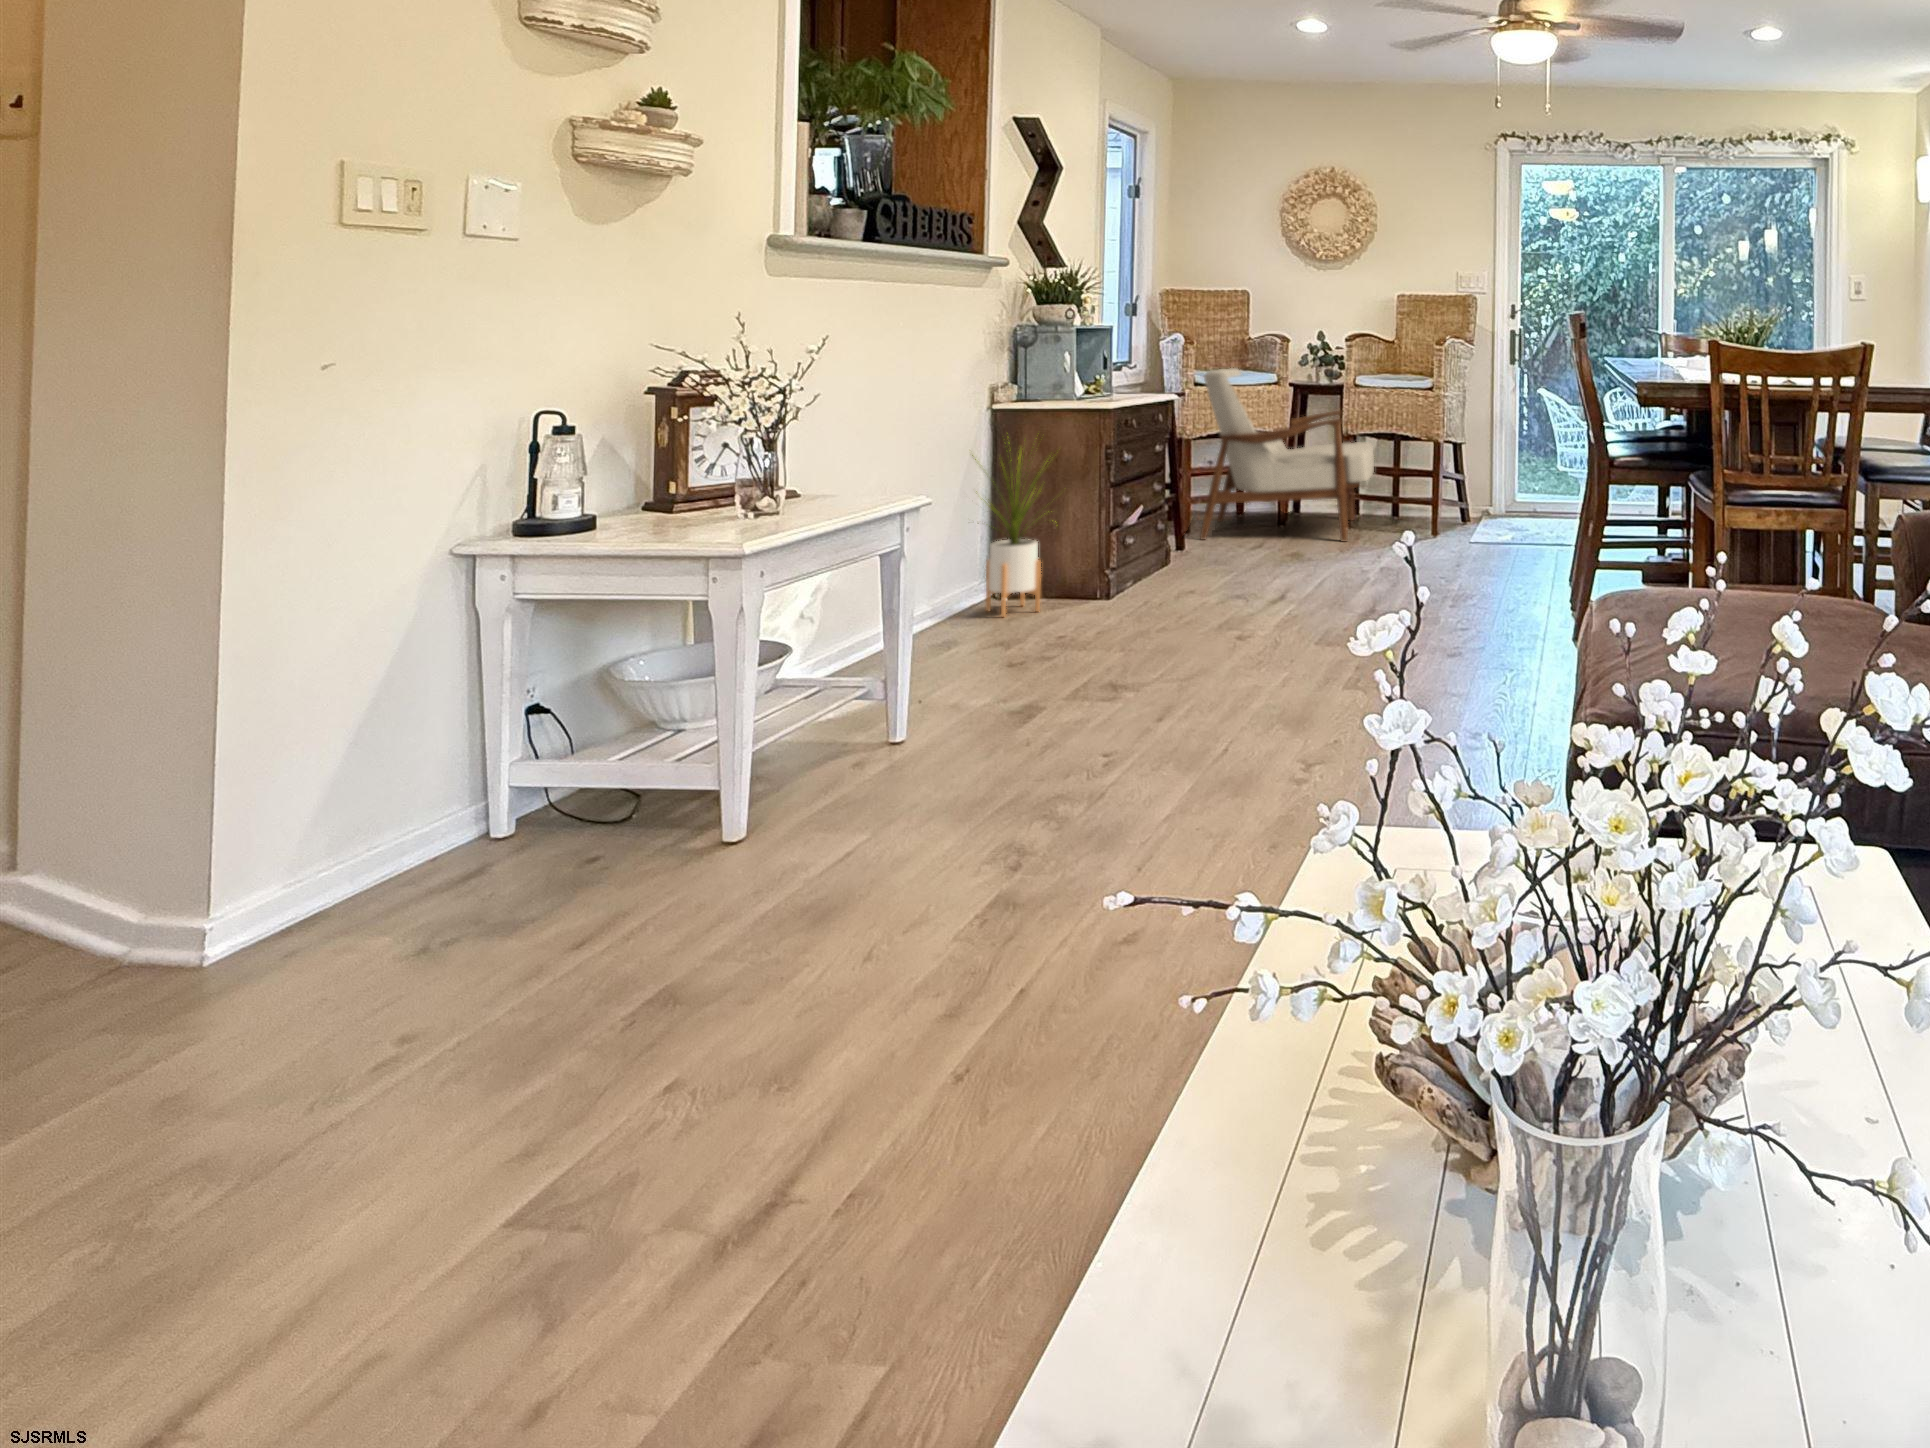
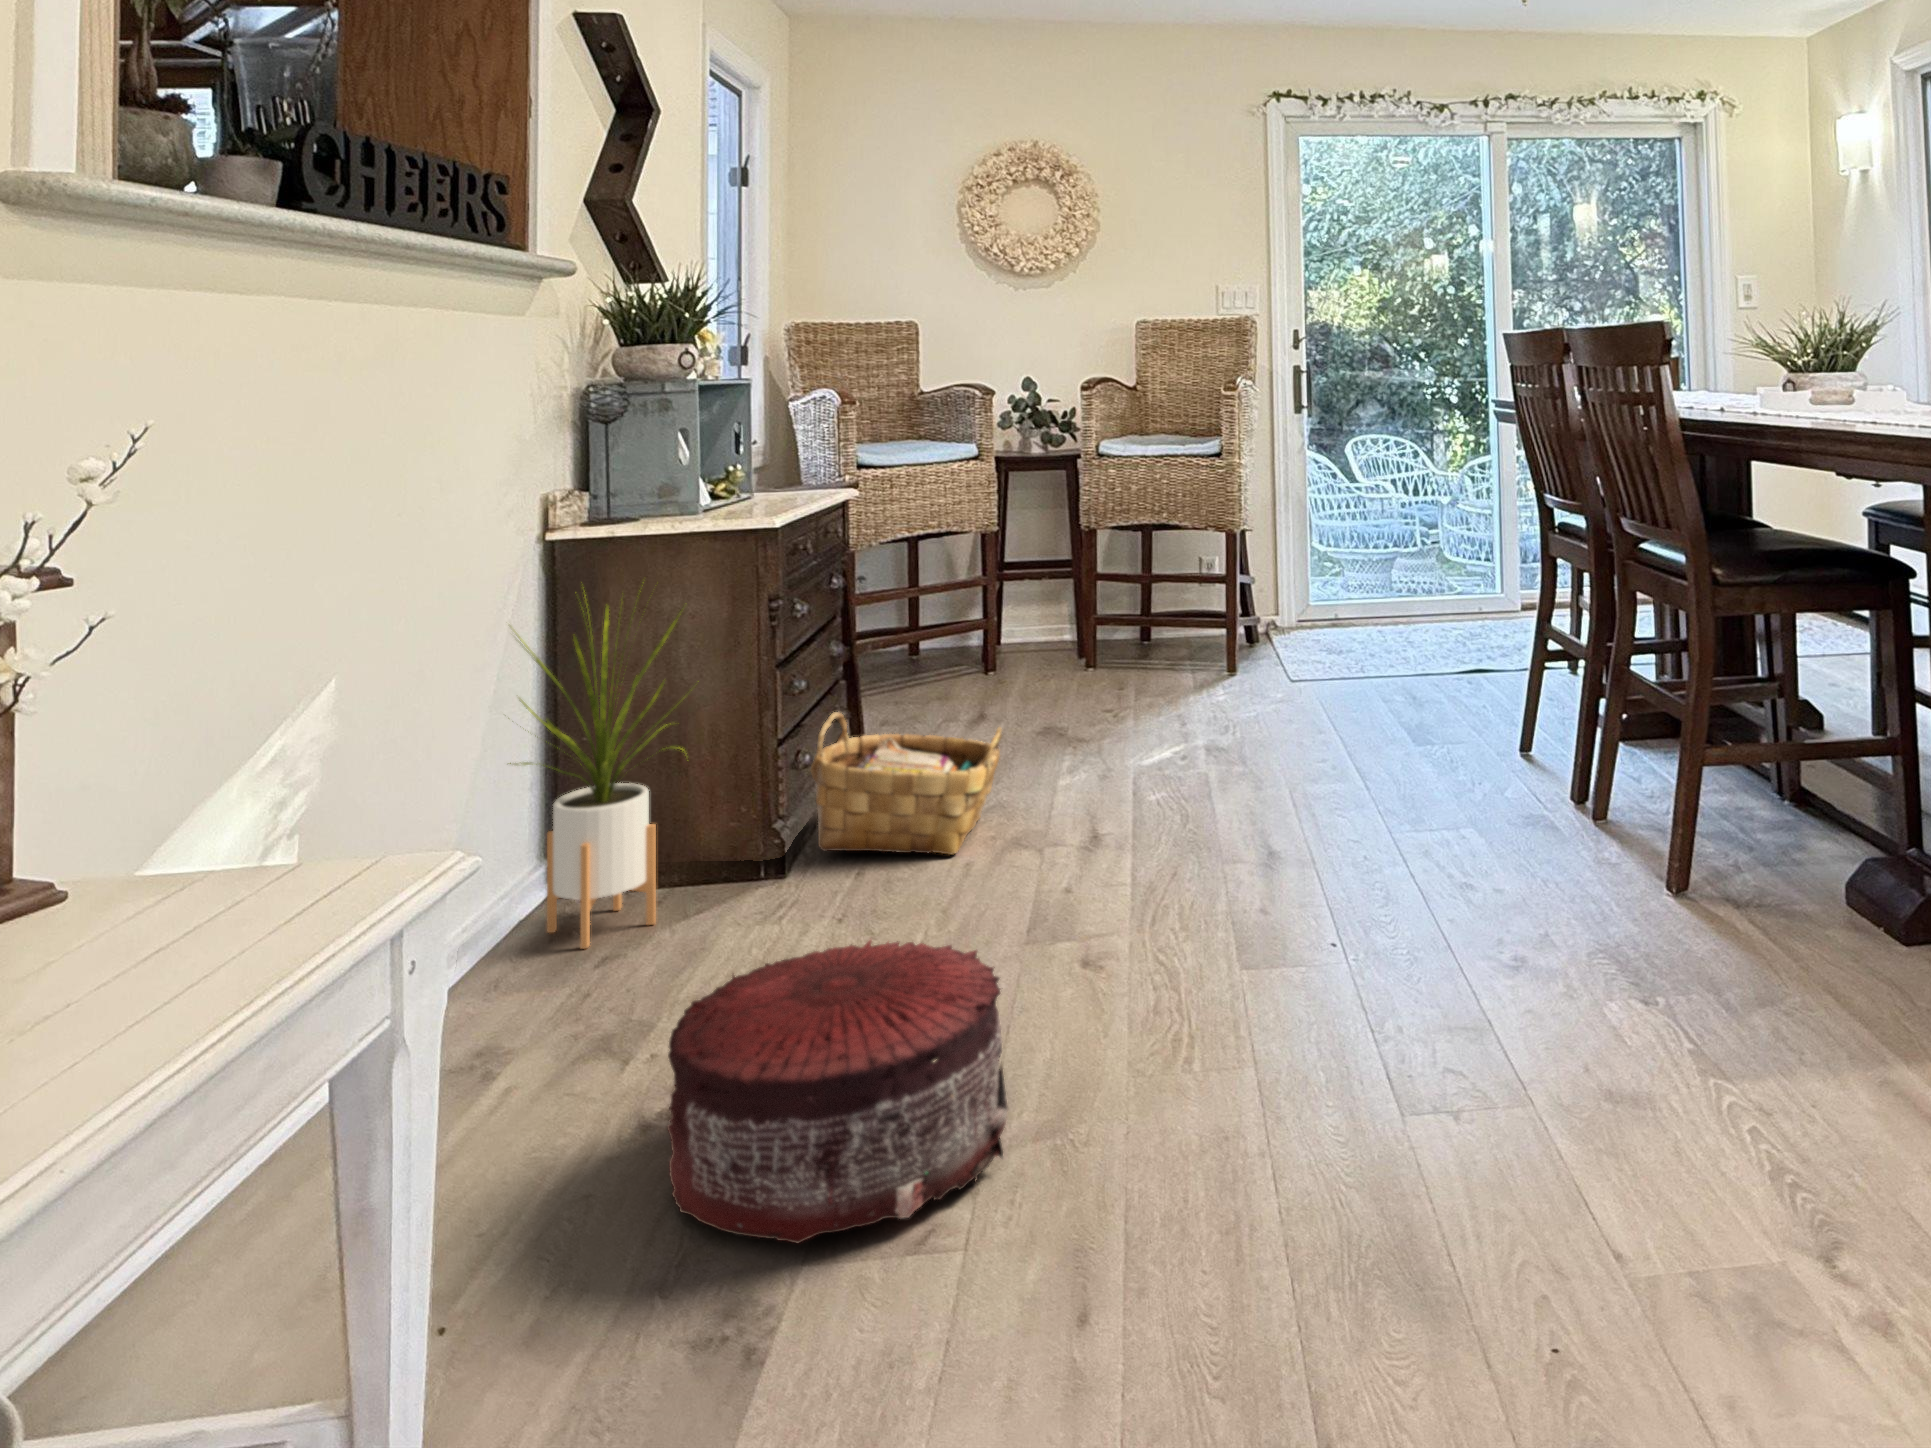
armchair: present [1200,368,1374,541] -> none [874,437,1142,711]
woven basket: none [1129,517,1239,598] -> present [811,712,1002,855]
pouf: none [1022,595,1173,692] -> present [667,940,1007,1243]

